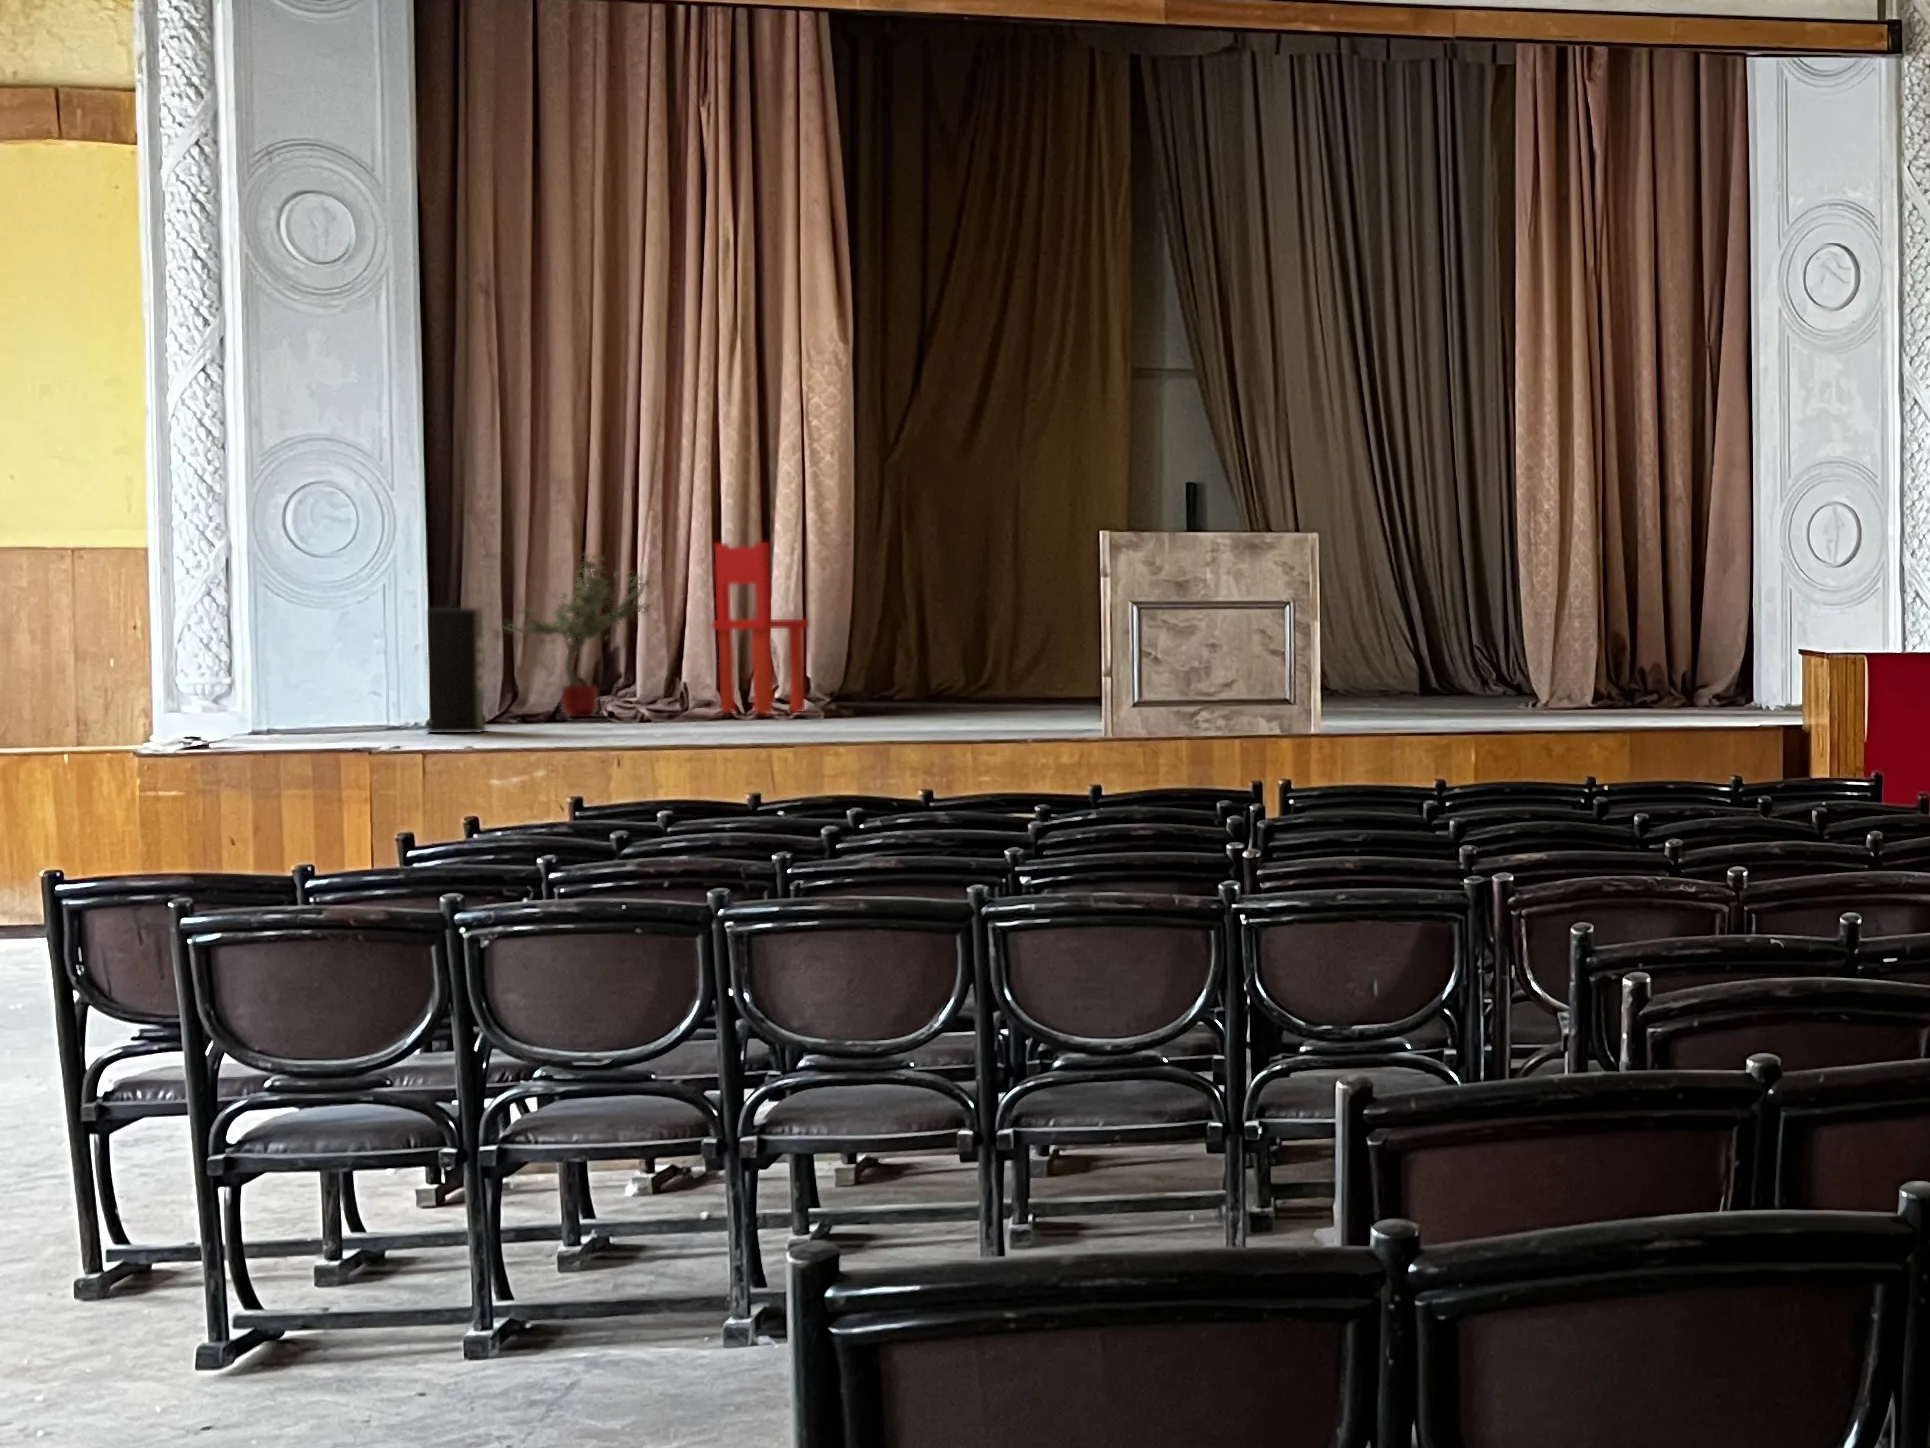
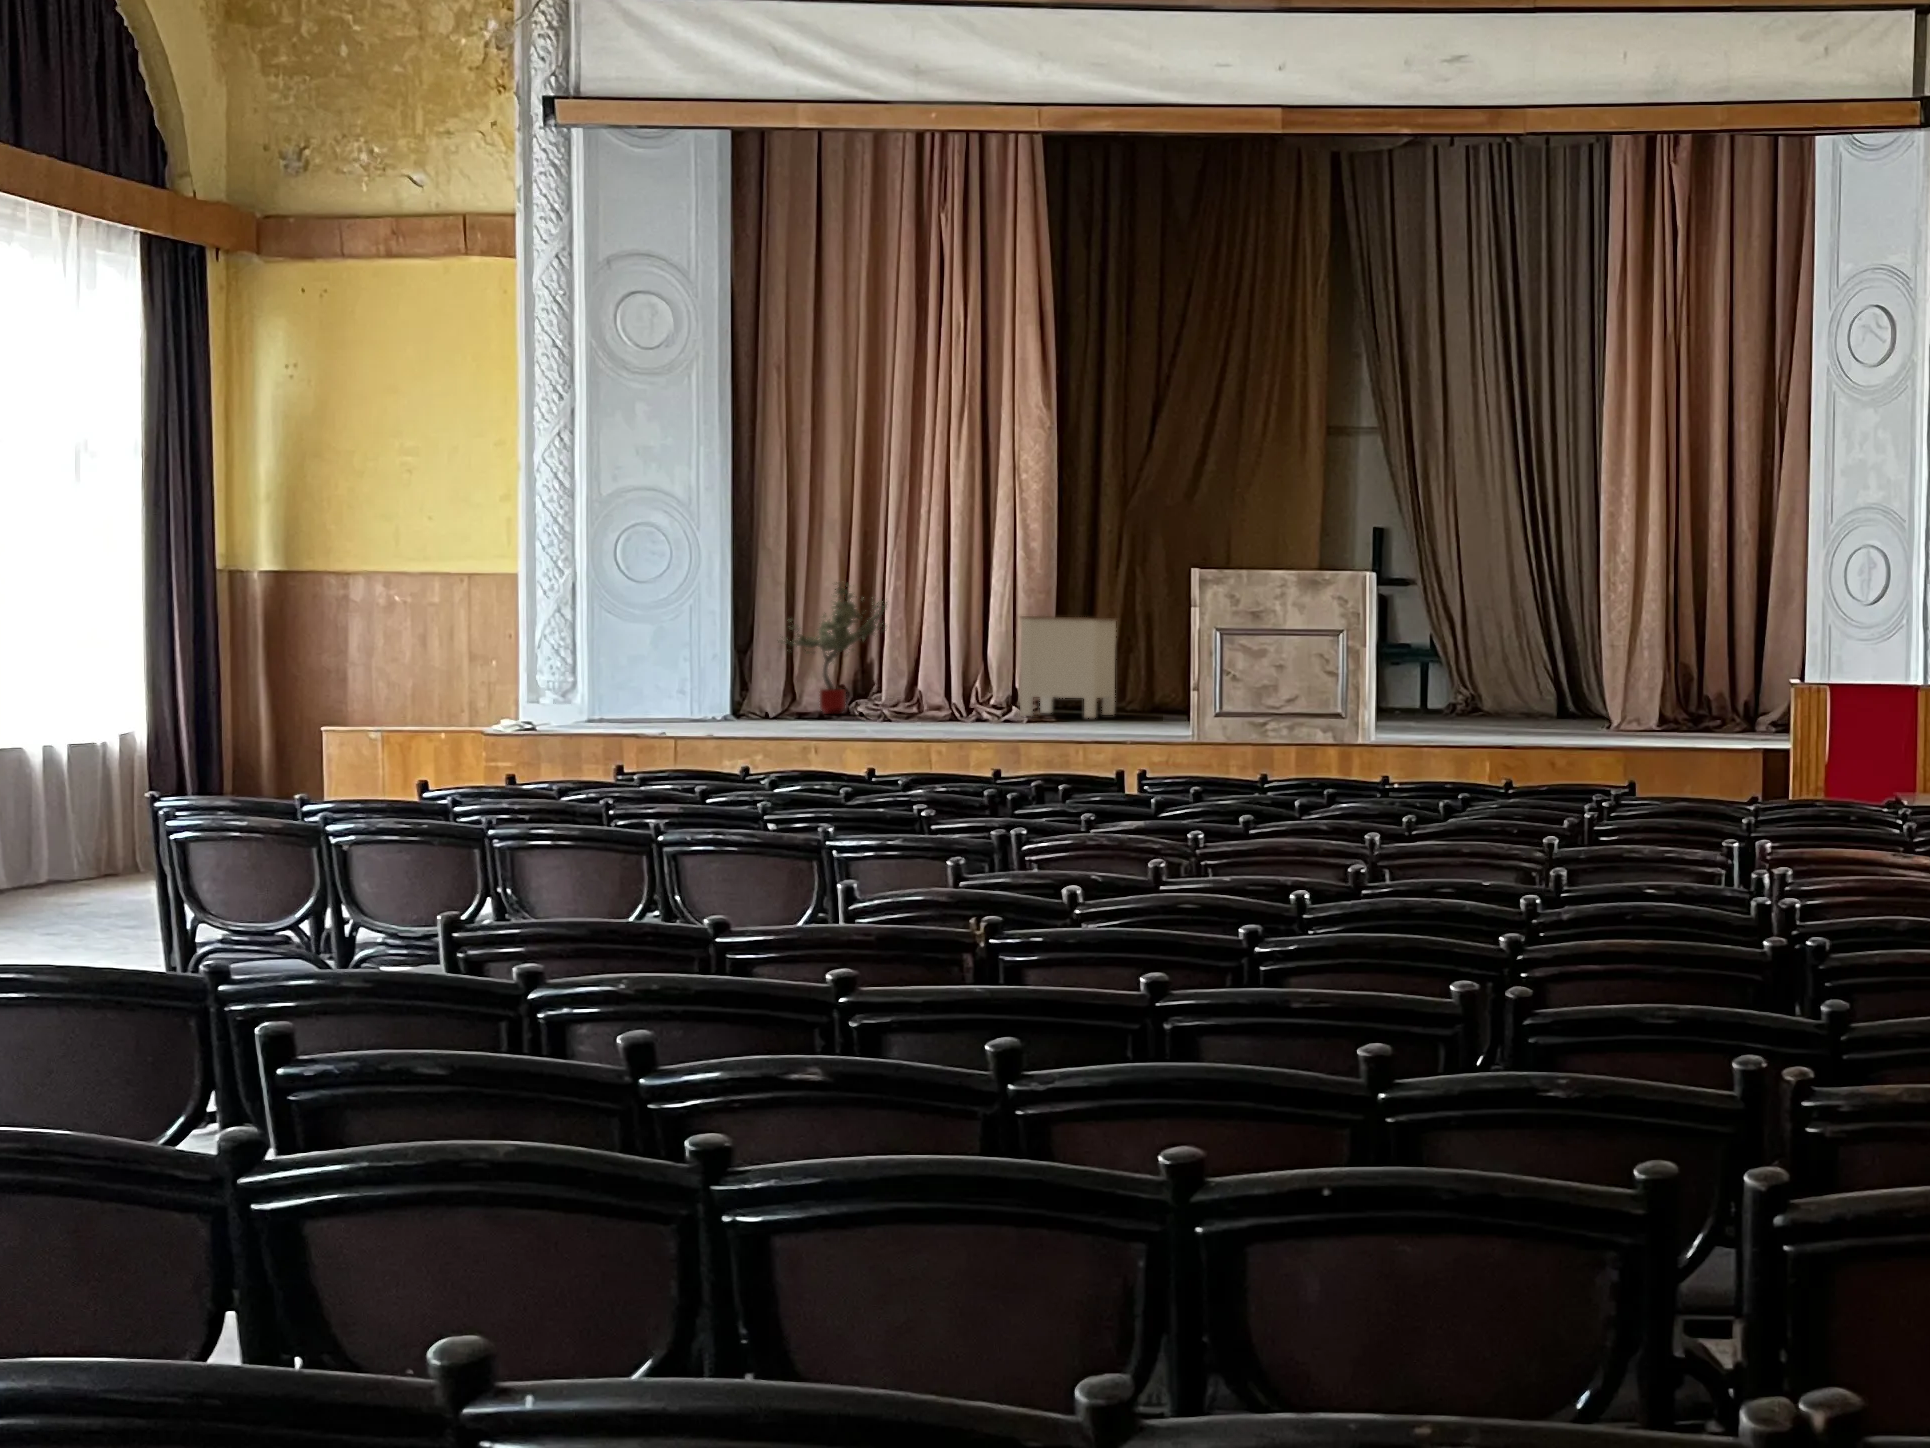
chair: present [712,542,809,714] -> none [933,574,1006,716]
side table: none [827,592,948,711] -> present [1020,616,1117,718]
speaker: present [428,608,486,733] -> none [710,624,756,724]

